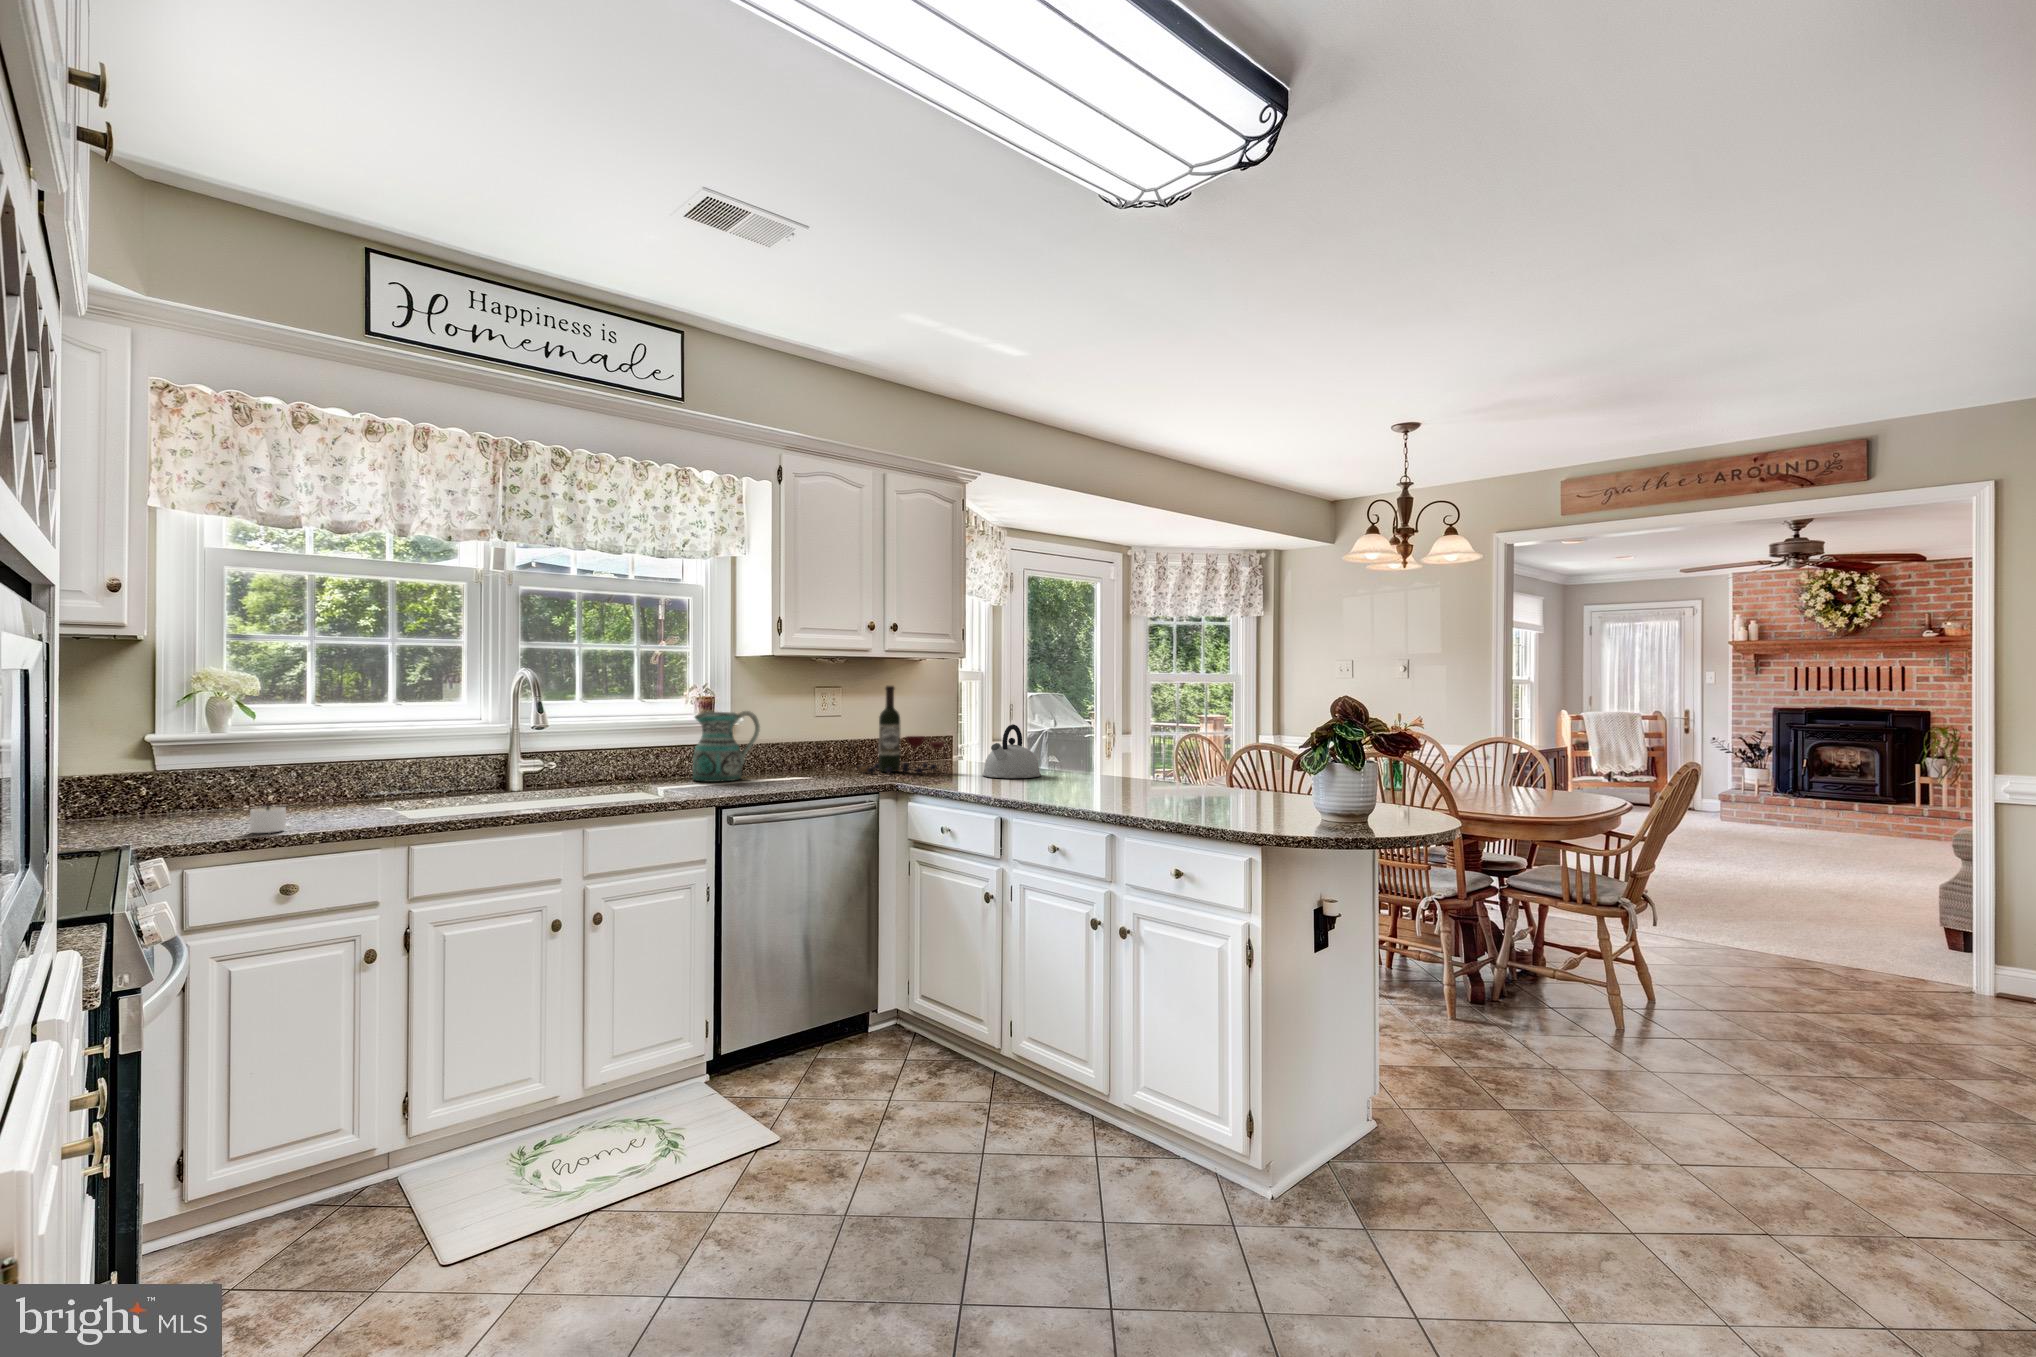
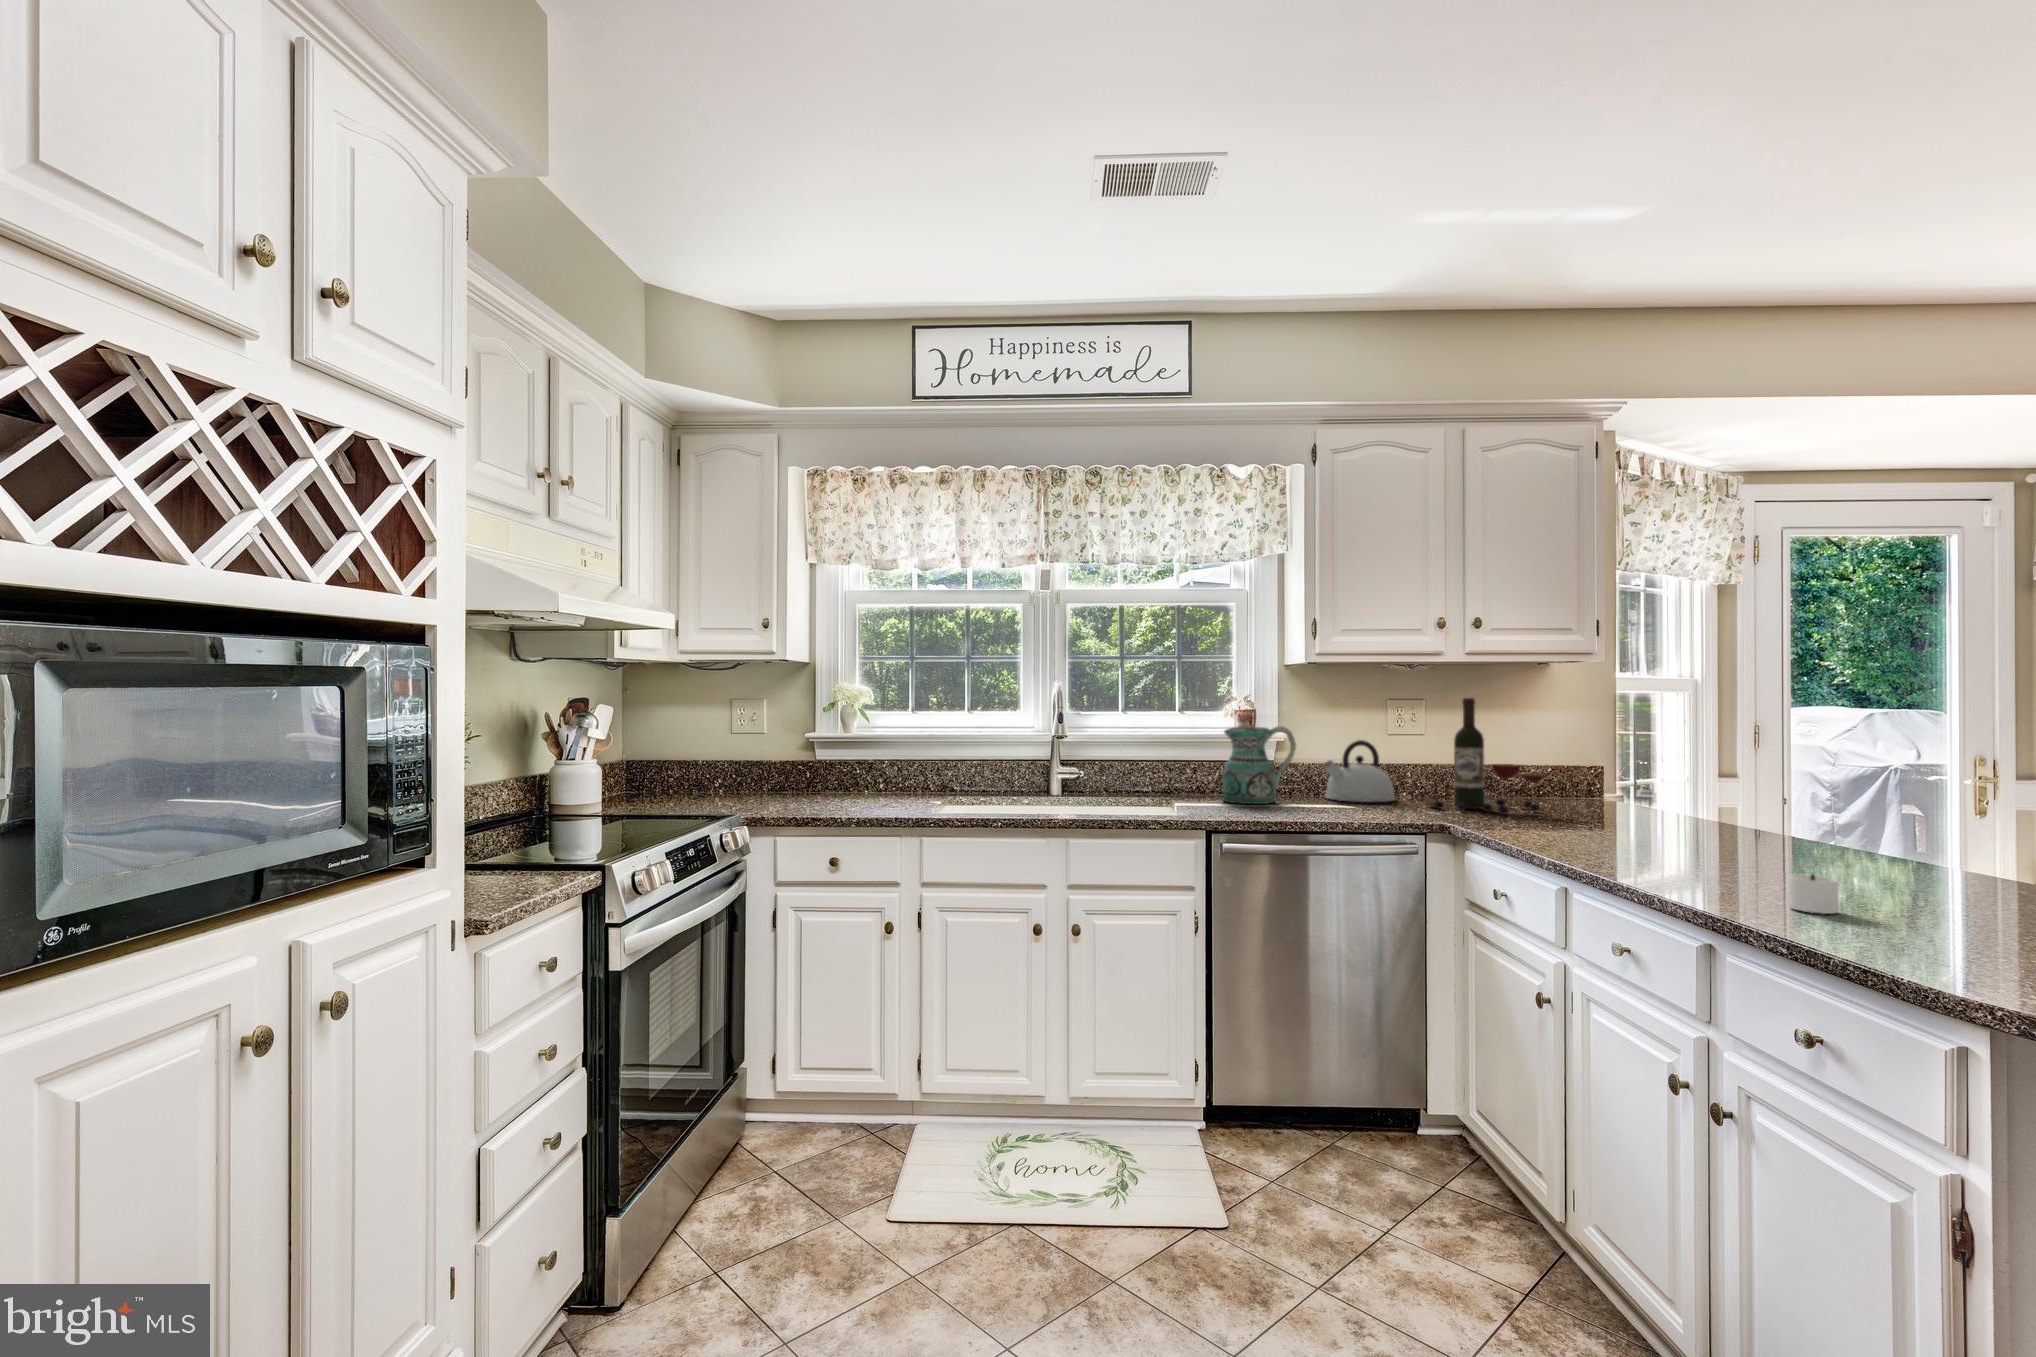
kettle: present [982,724,1041,778] -> present [1323,740,1395,802]
candle: present [250,807,286,833] -> present [1788,874,1839,914]

